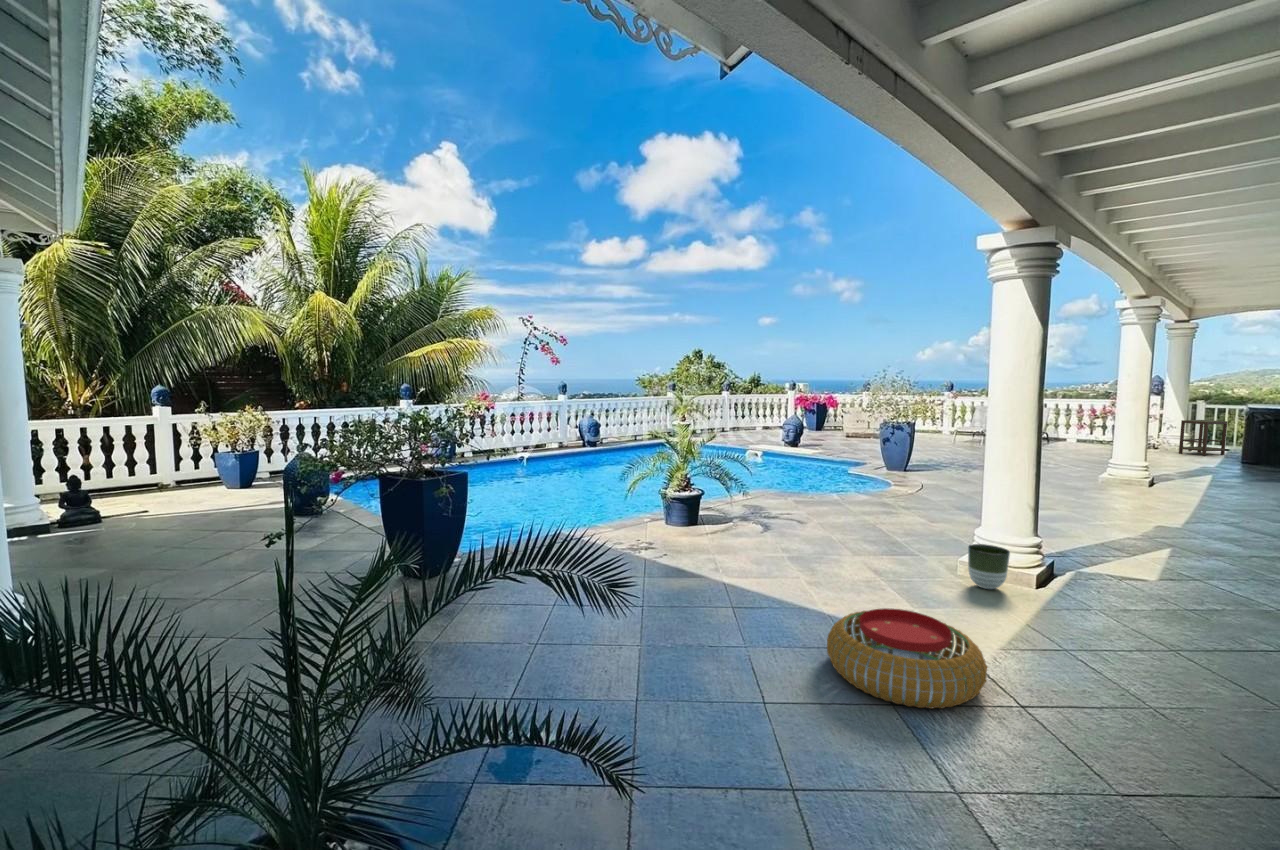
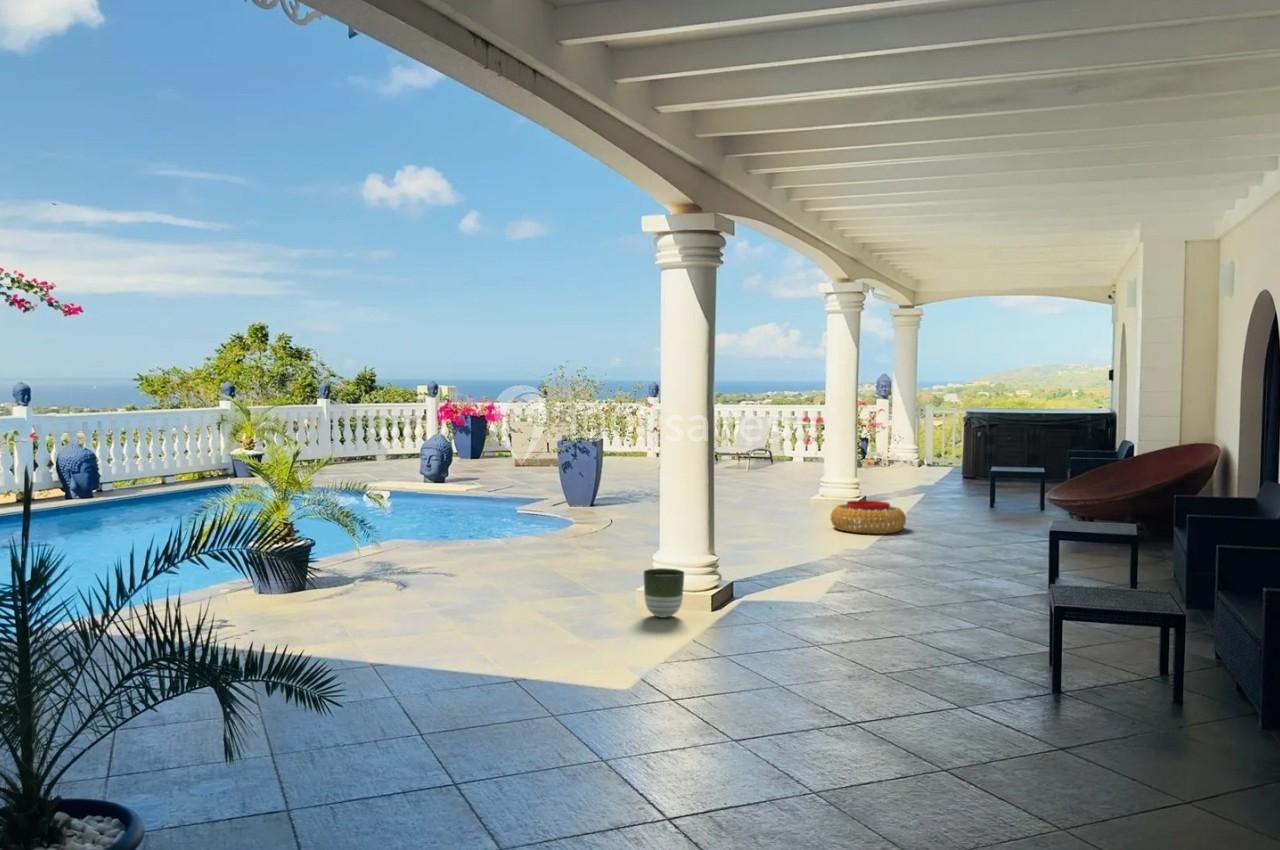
side table: present [1179,420,1227,456] -> none [908,429,953,473]
pouf: present [827,608,987,709] -> present [831,500,906,534]

